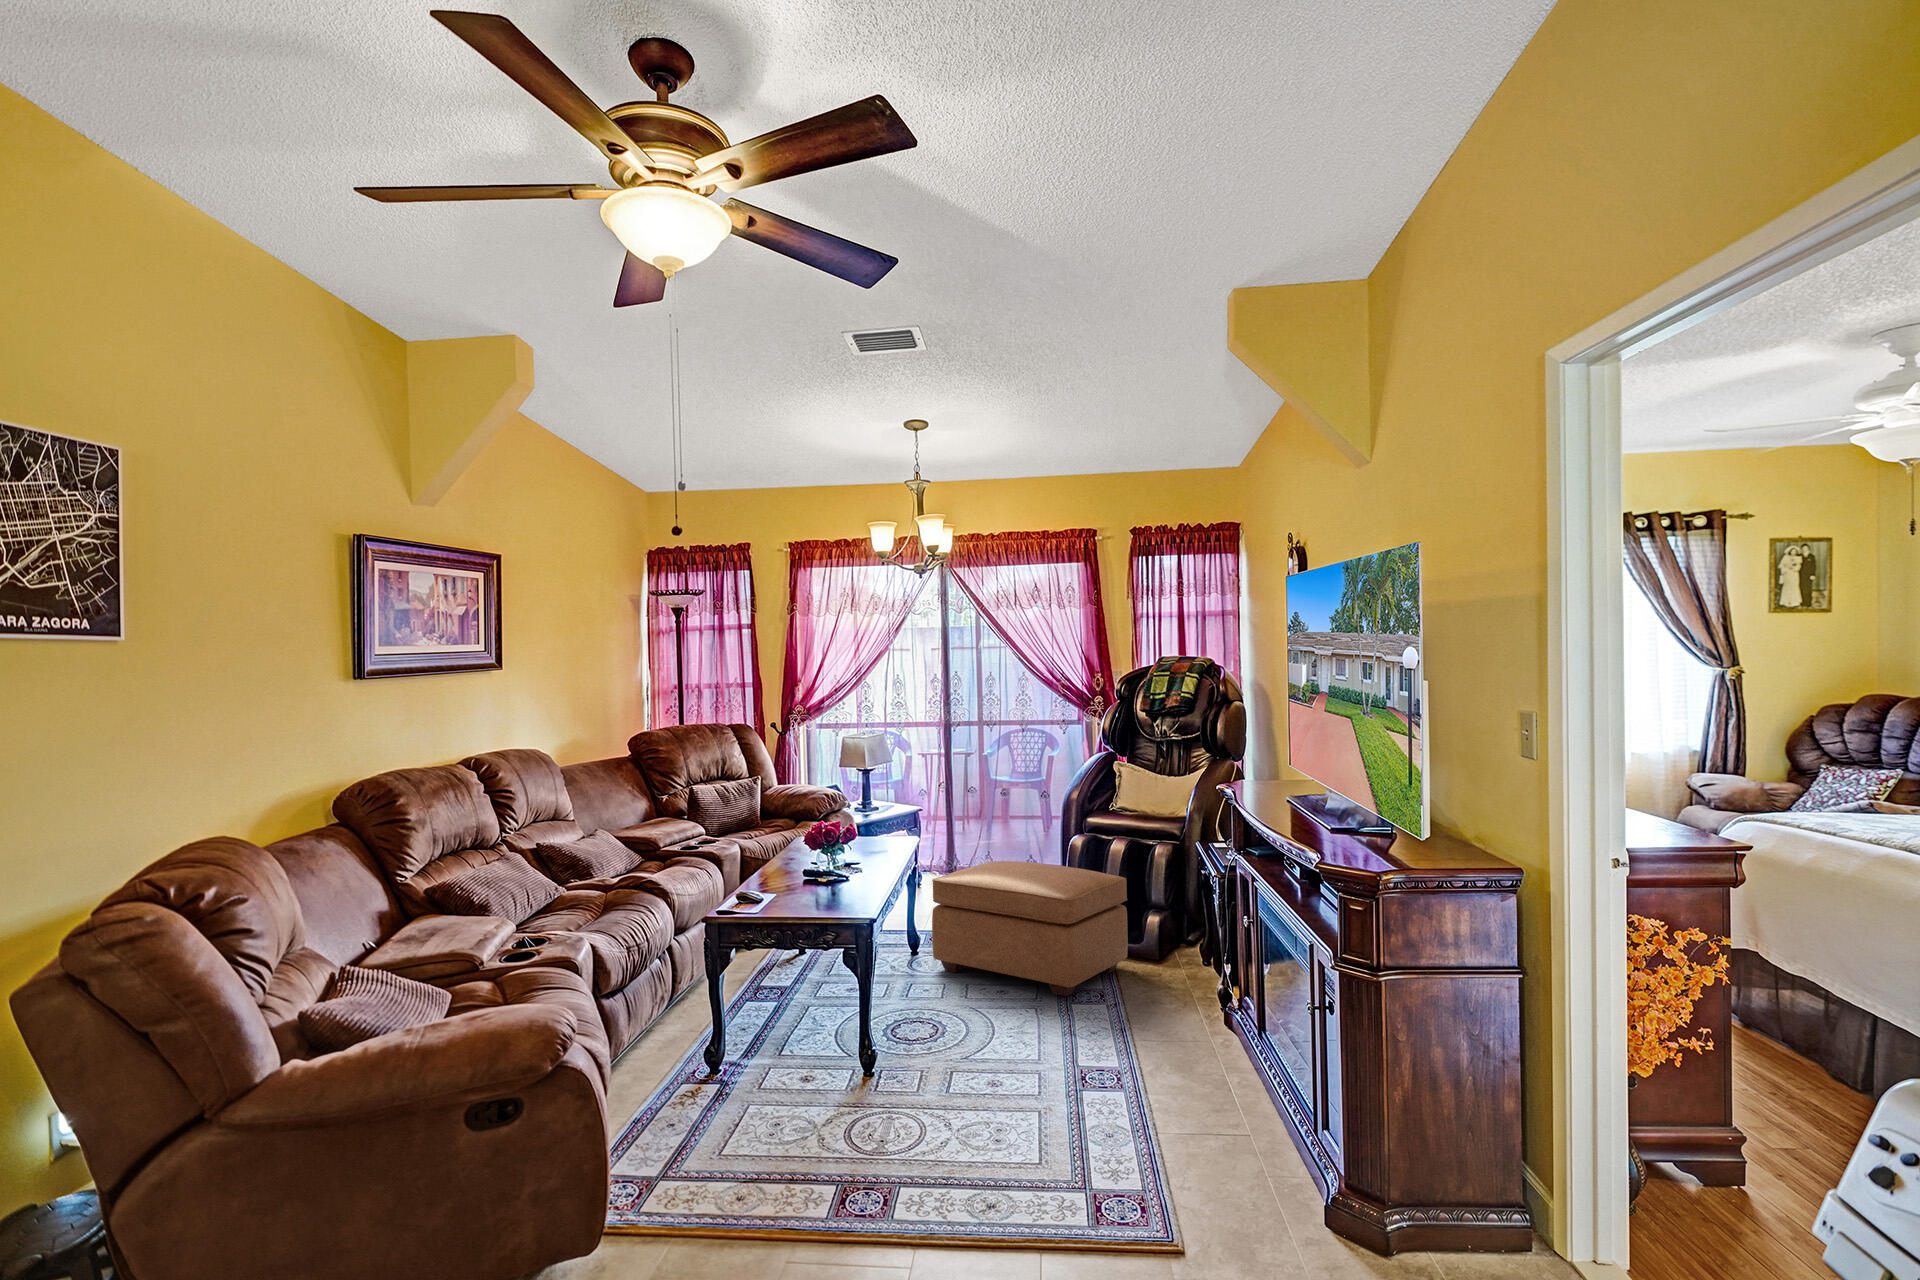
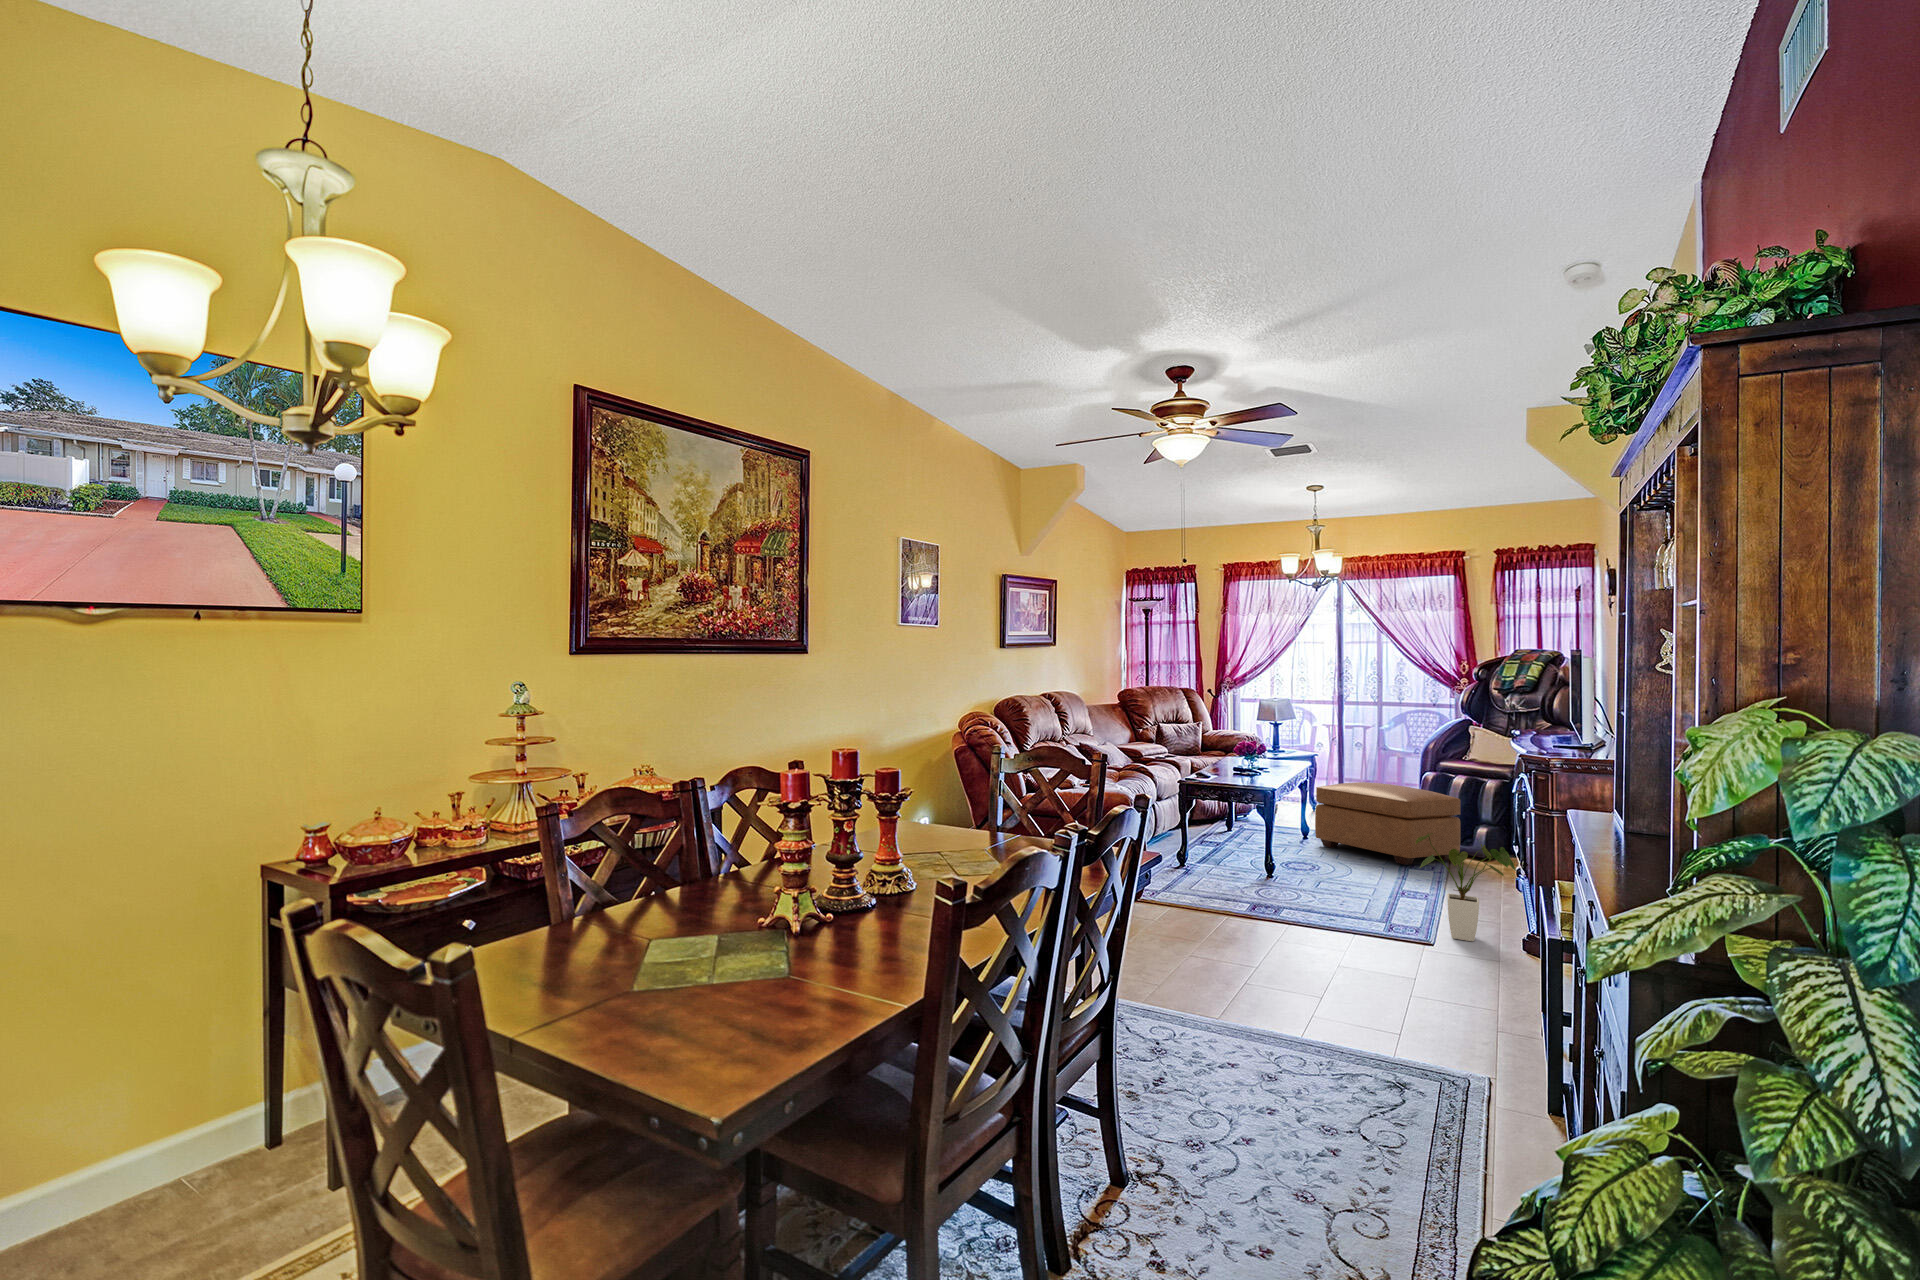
house plant: none [1129,1004,1304,1207] -> present [1416,833,1516,942]

